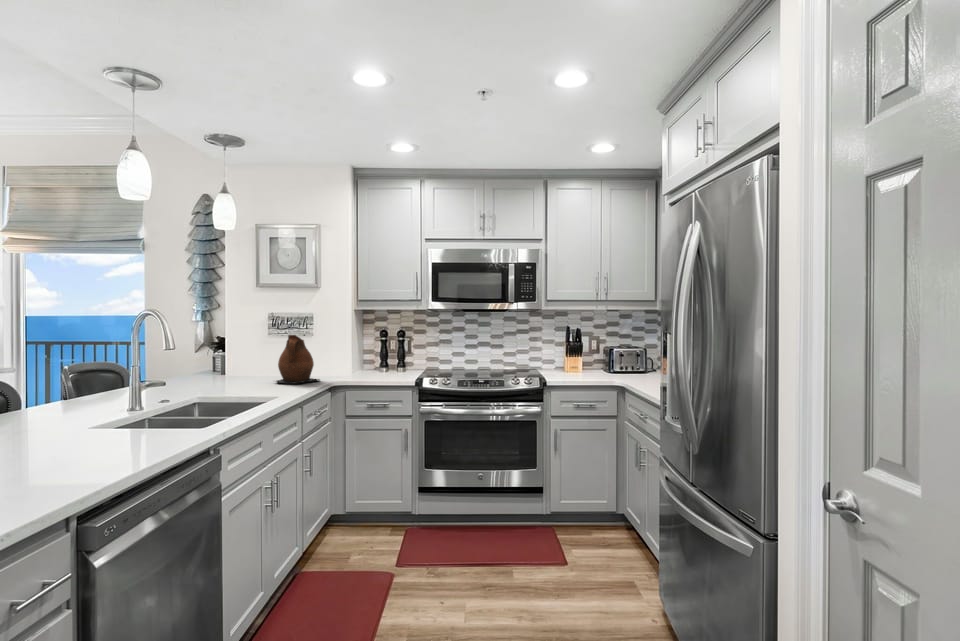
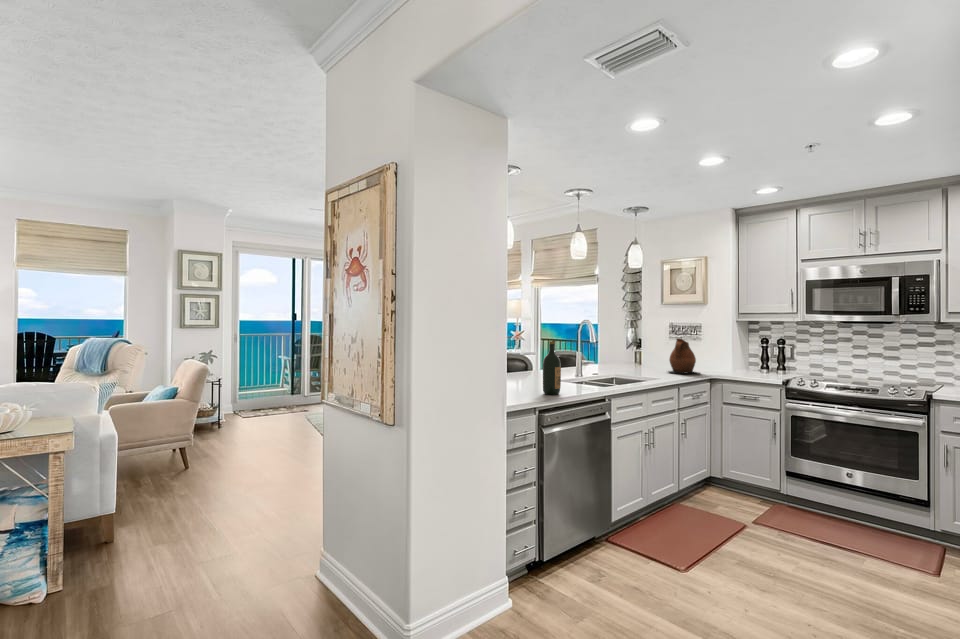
wine bottle: none [52,359,101,476] -> present [543,341,561,395]

